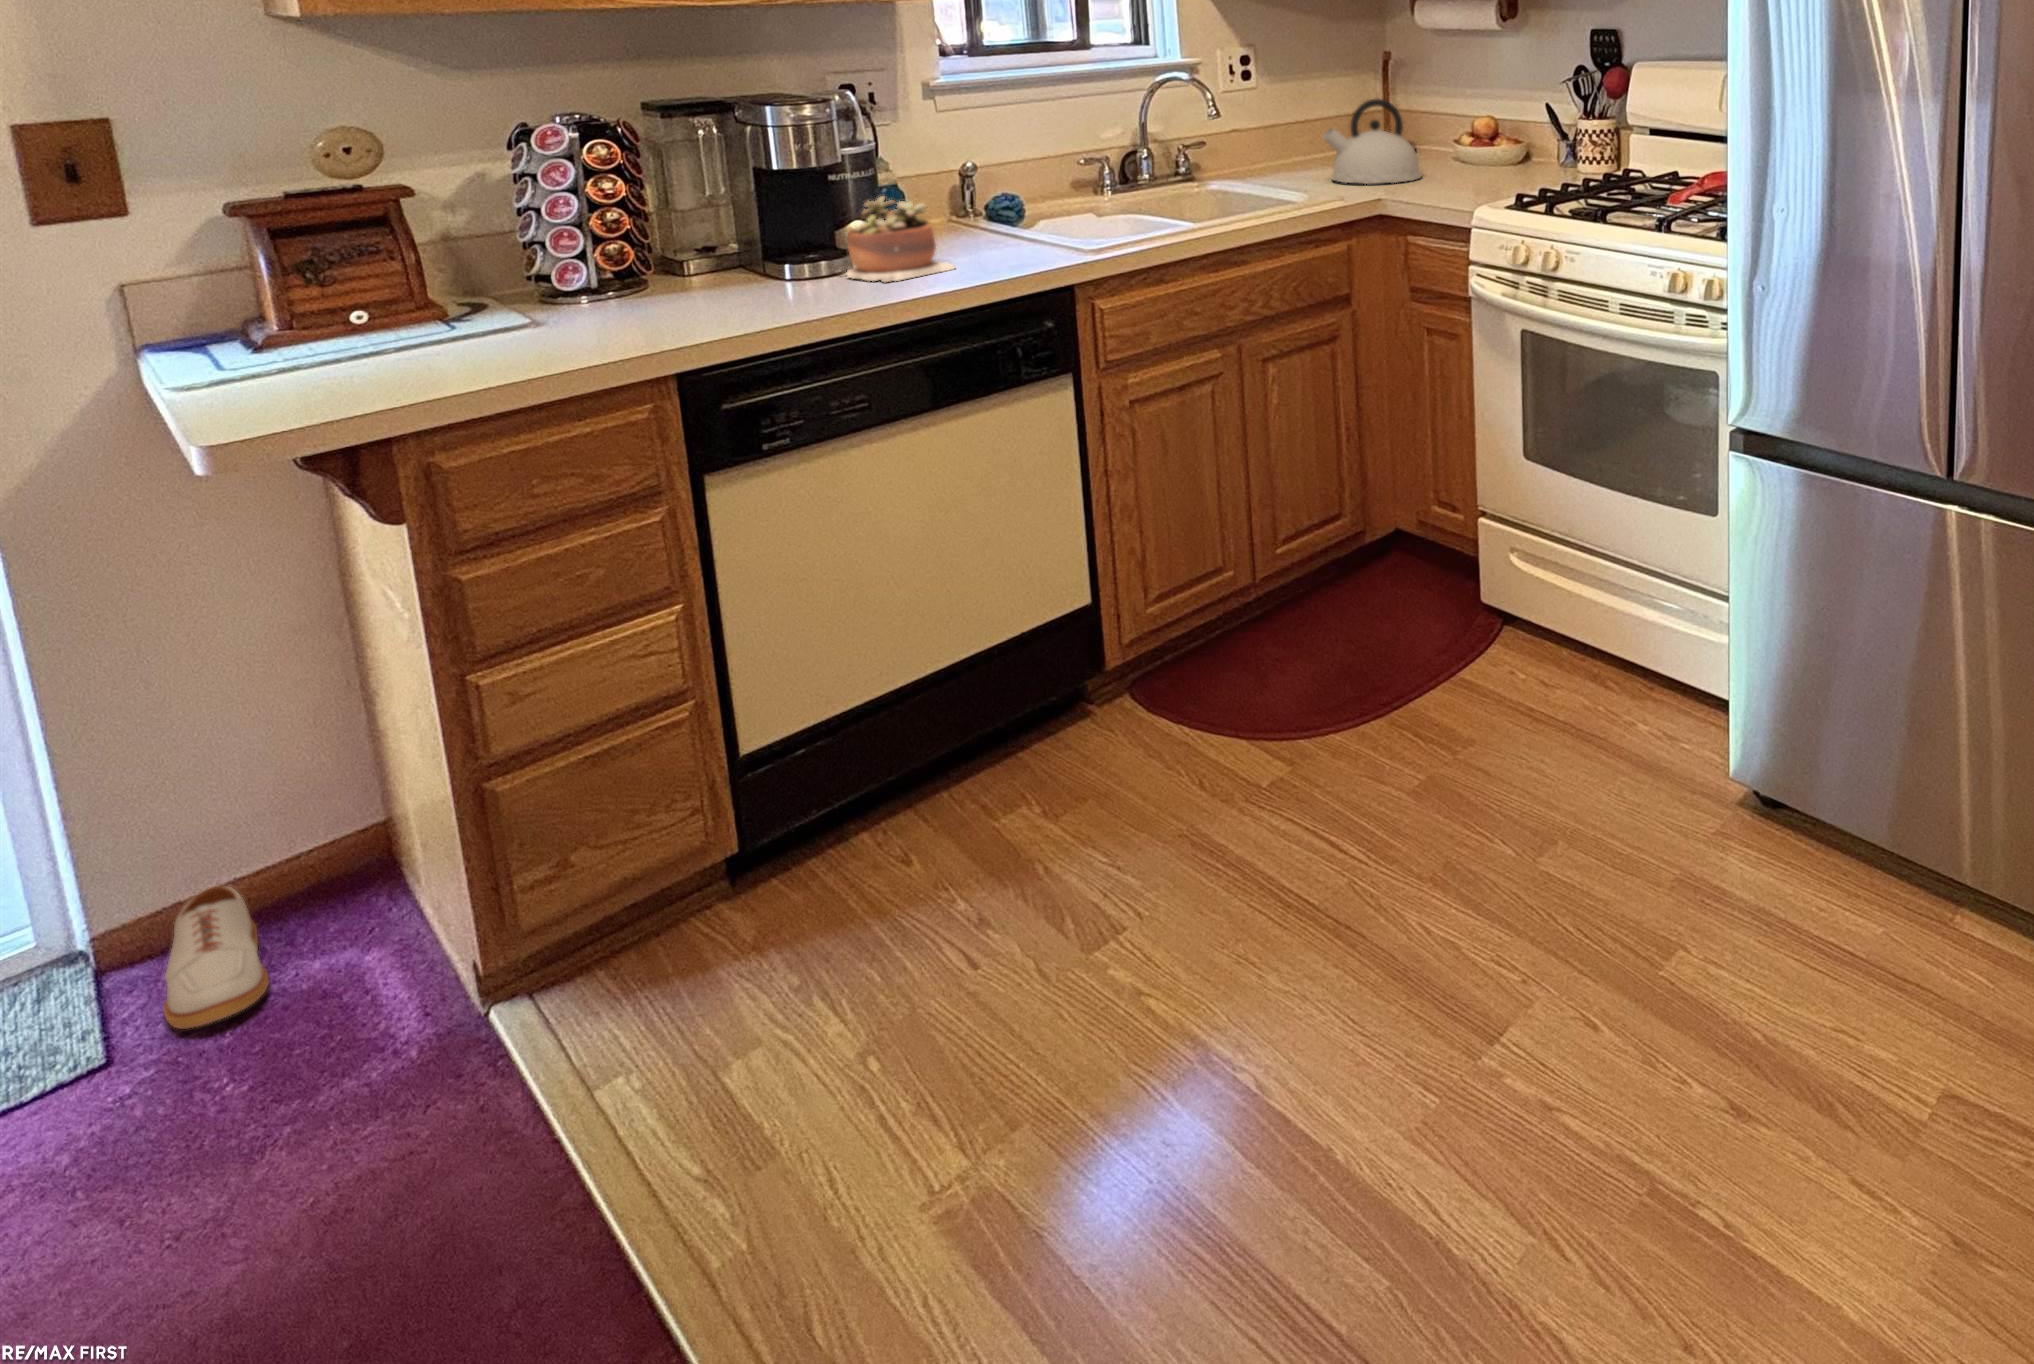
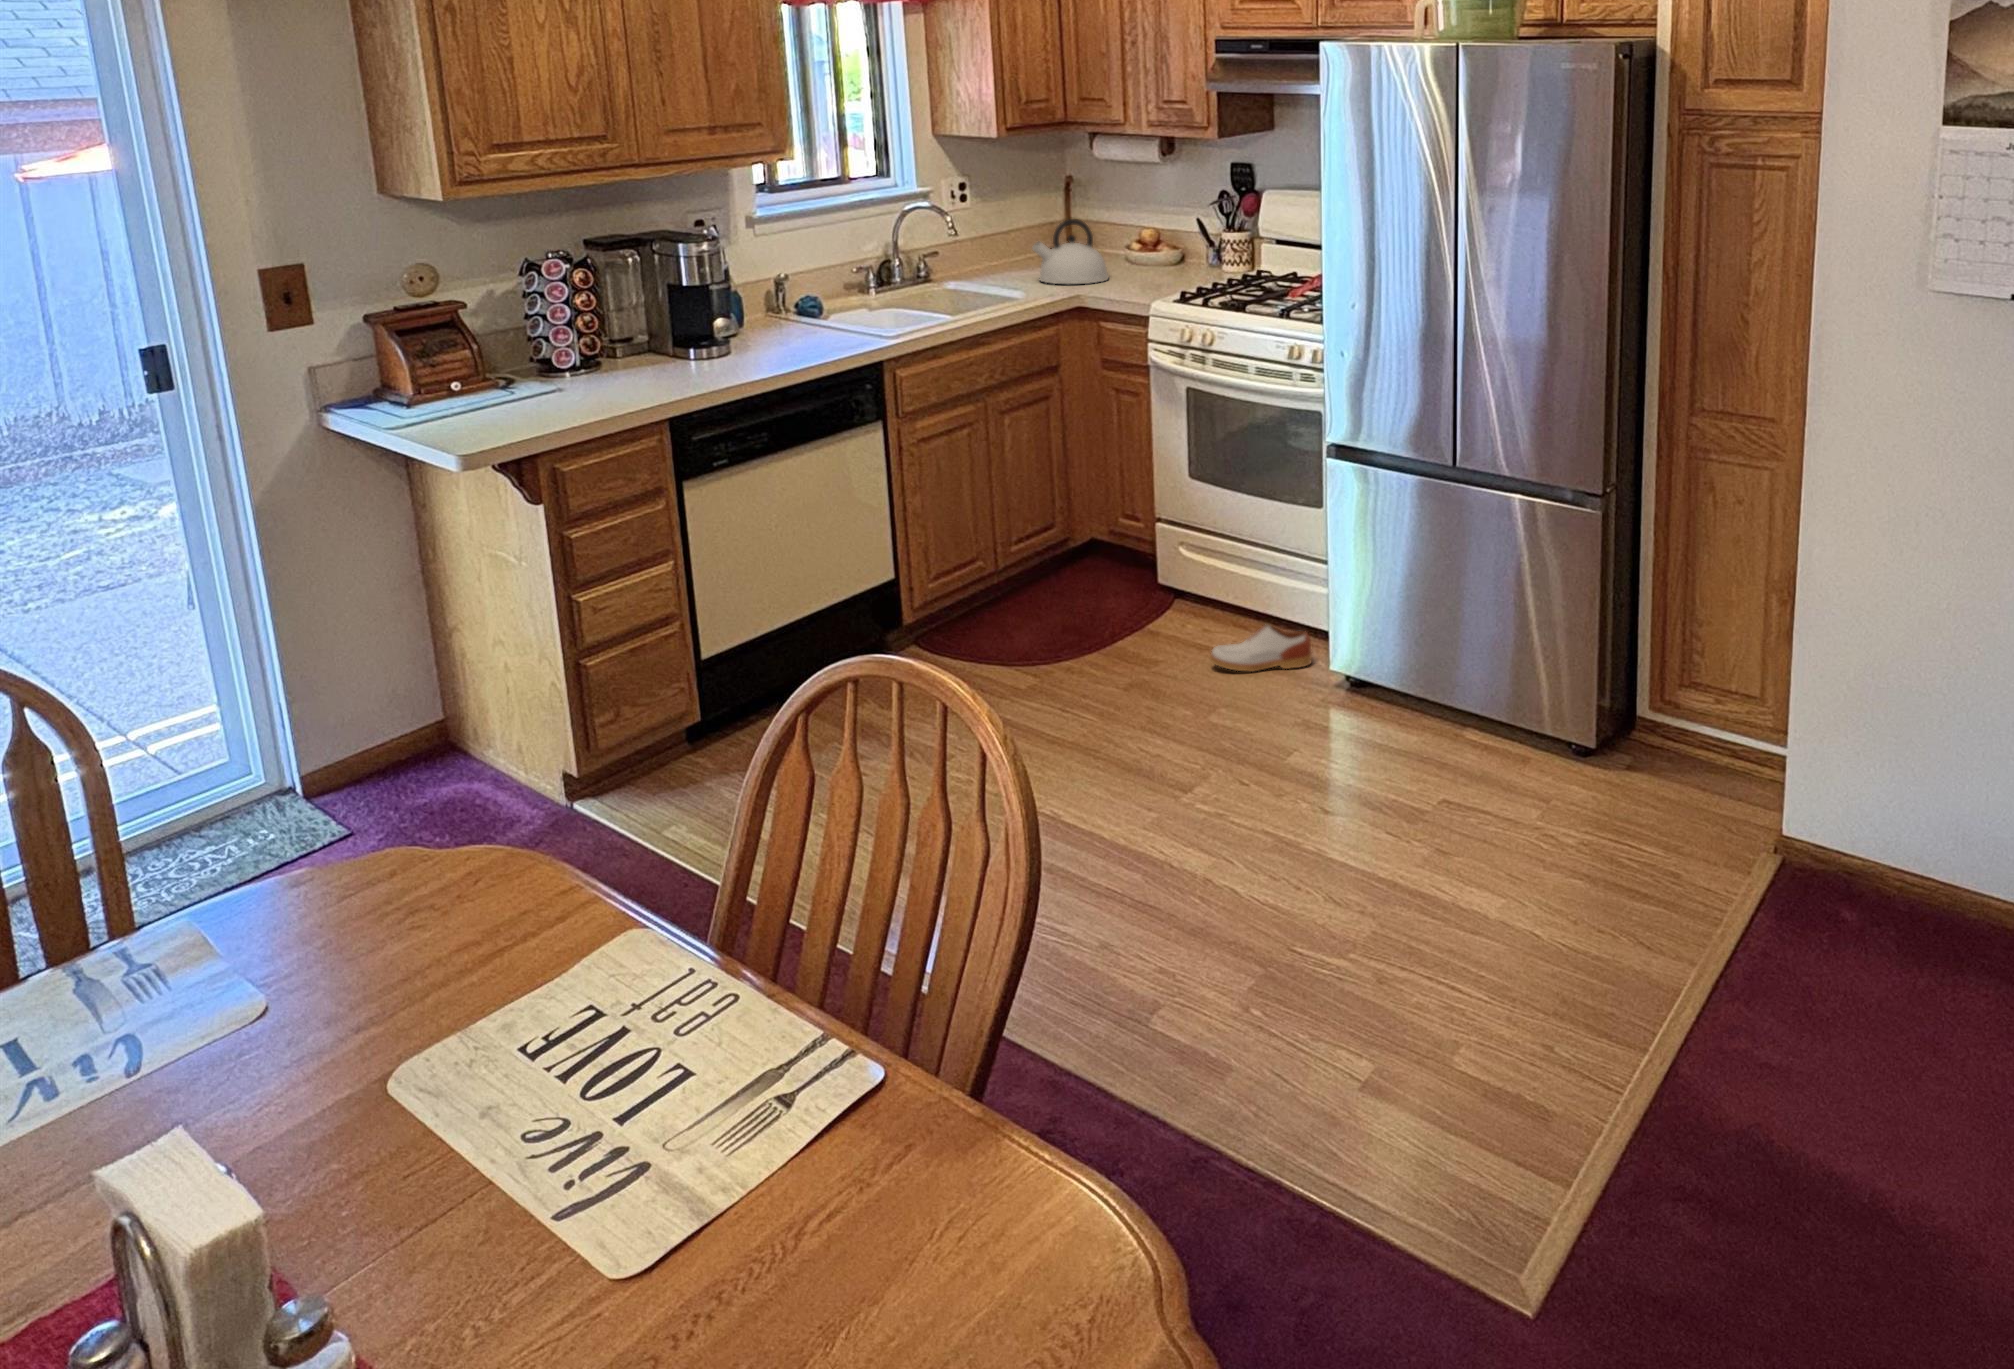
succulent plant: present [846,196,955,282] -> none [729,302,808,360]
shoe: present [163,886,269,1029] -> present [1210,625,1312,672]

